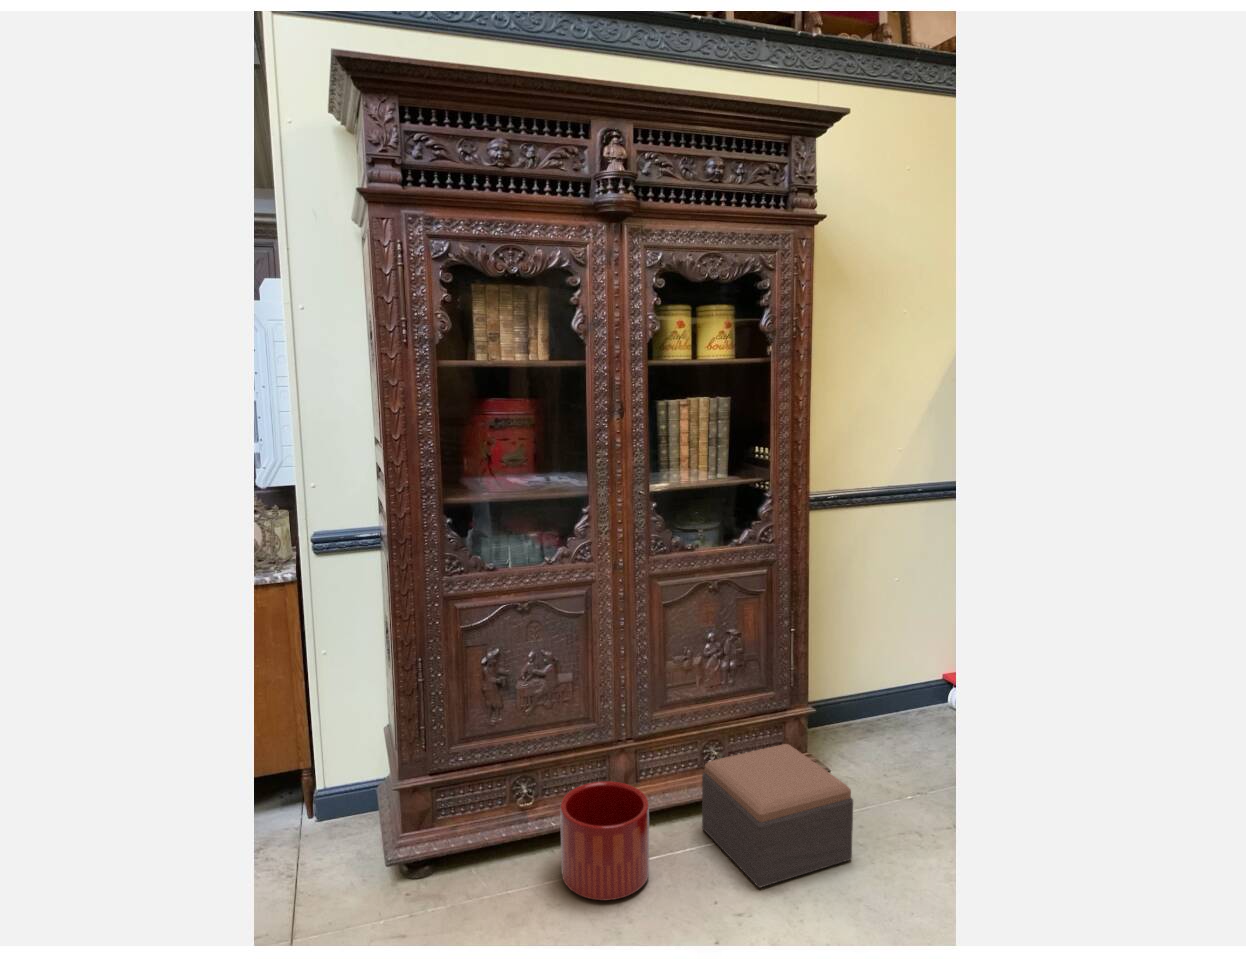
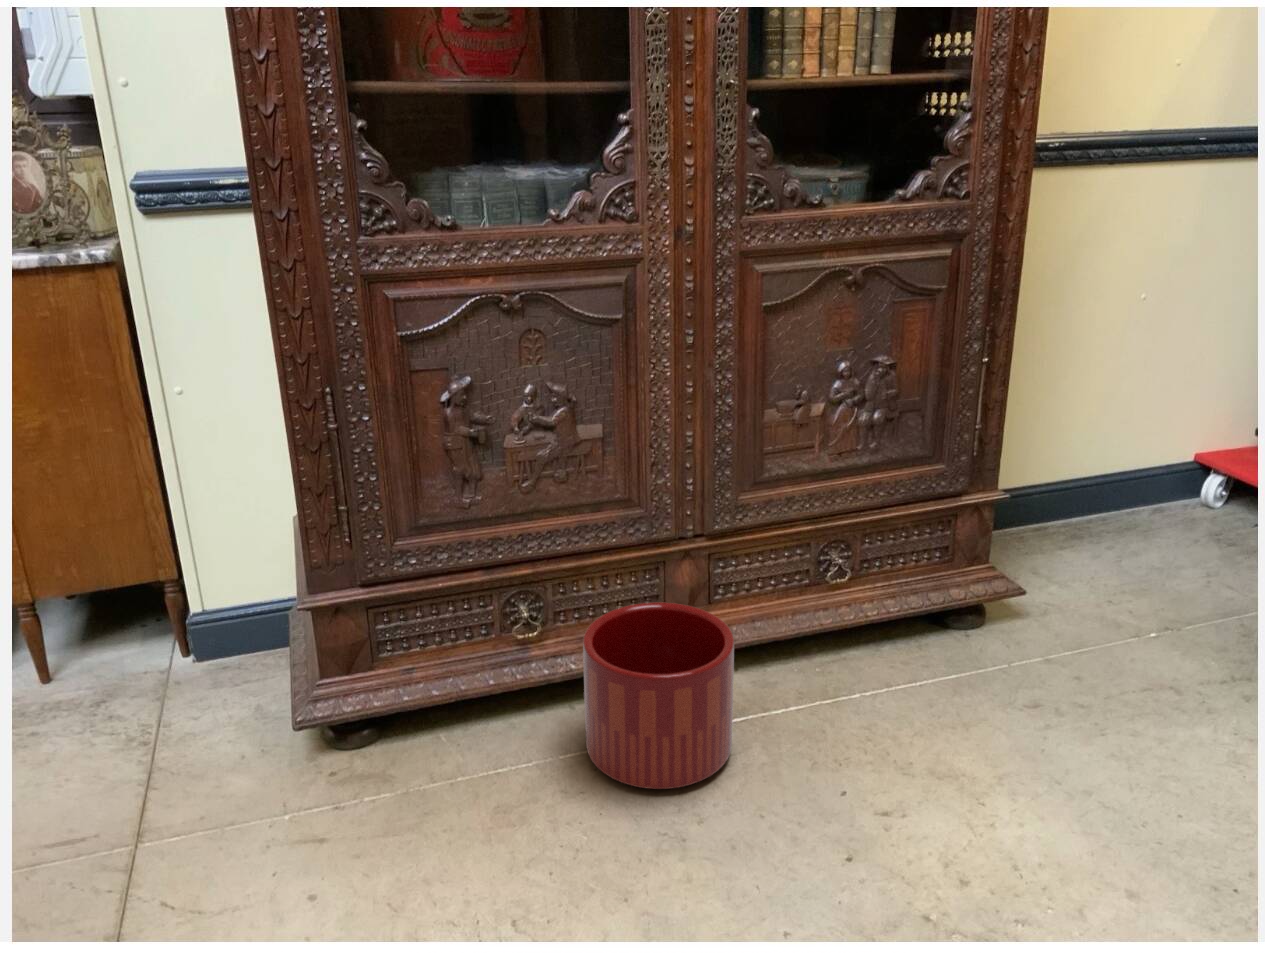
footstool: present [702,744,853,888] -> none [815,548,1083,773]

